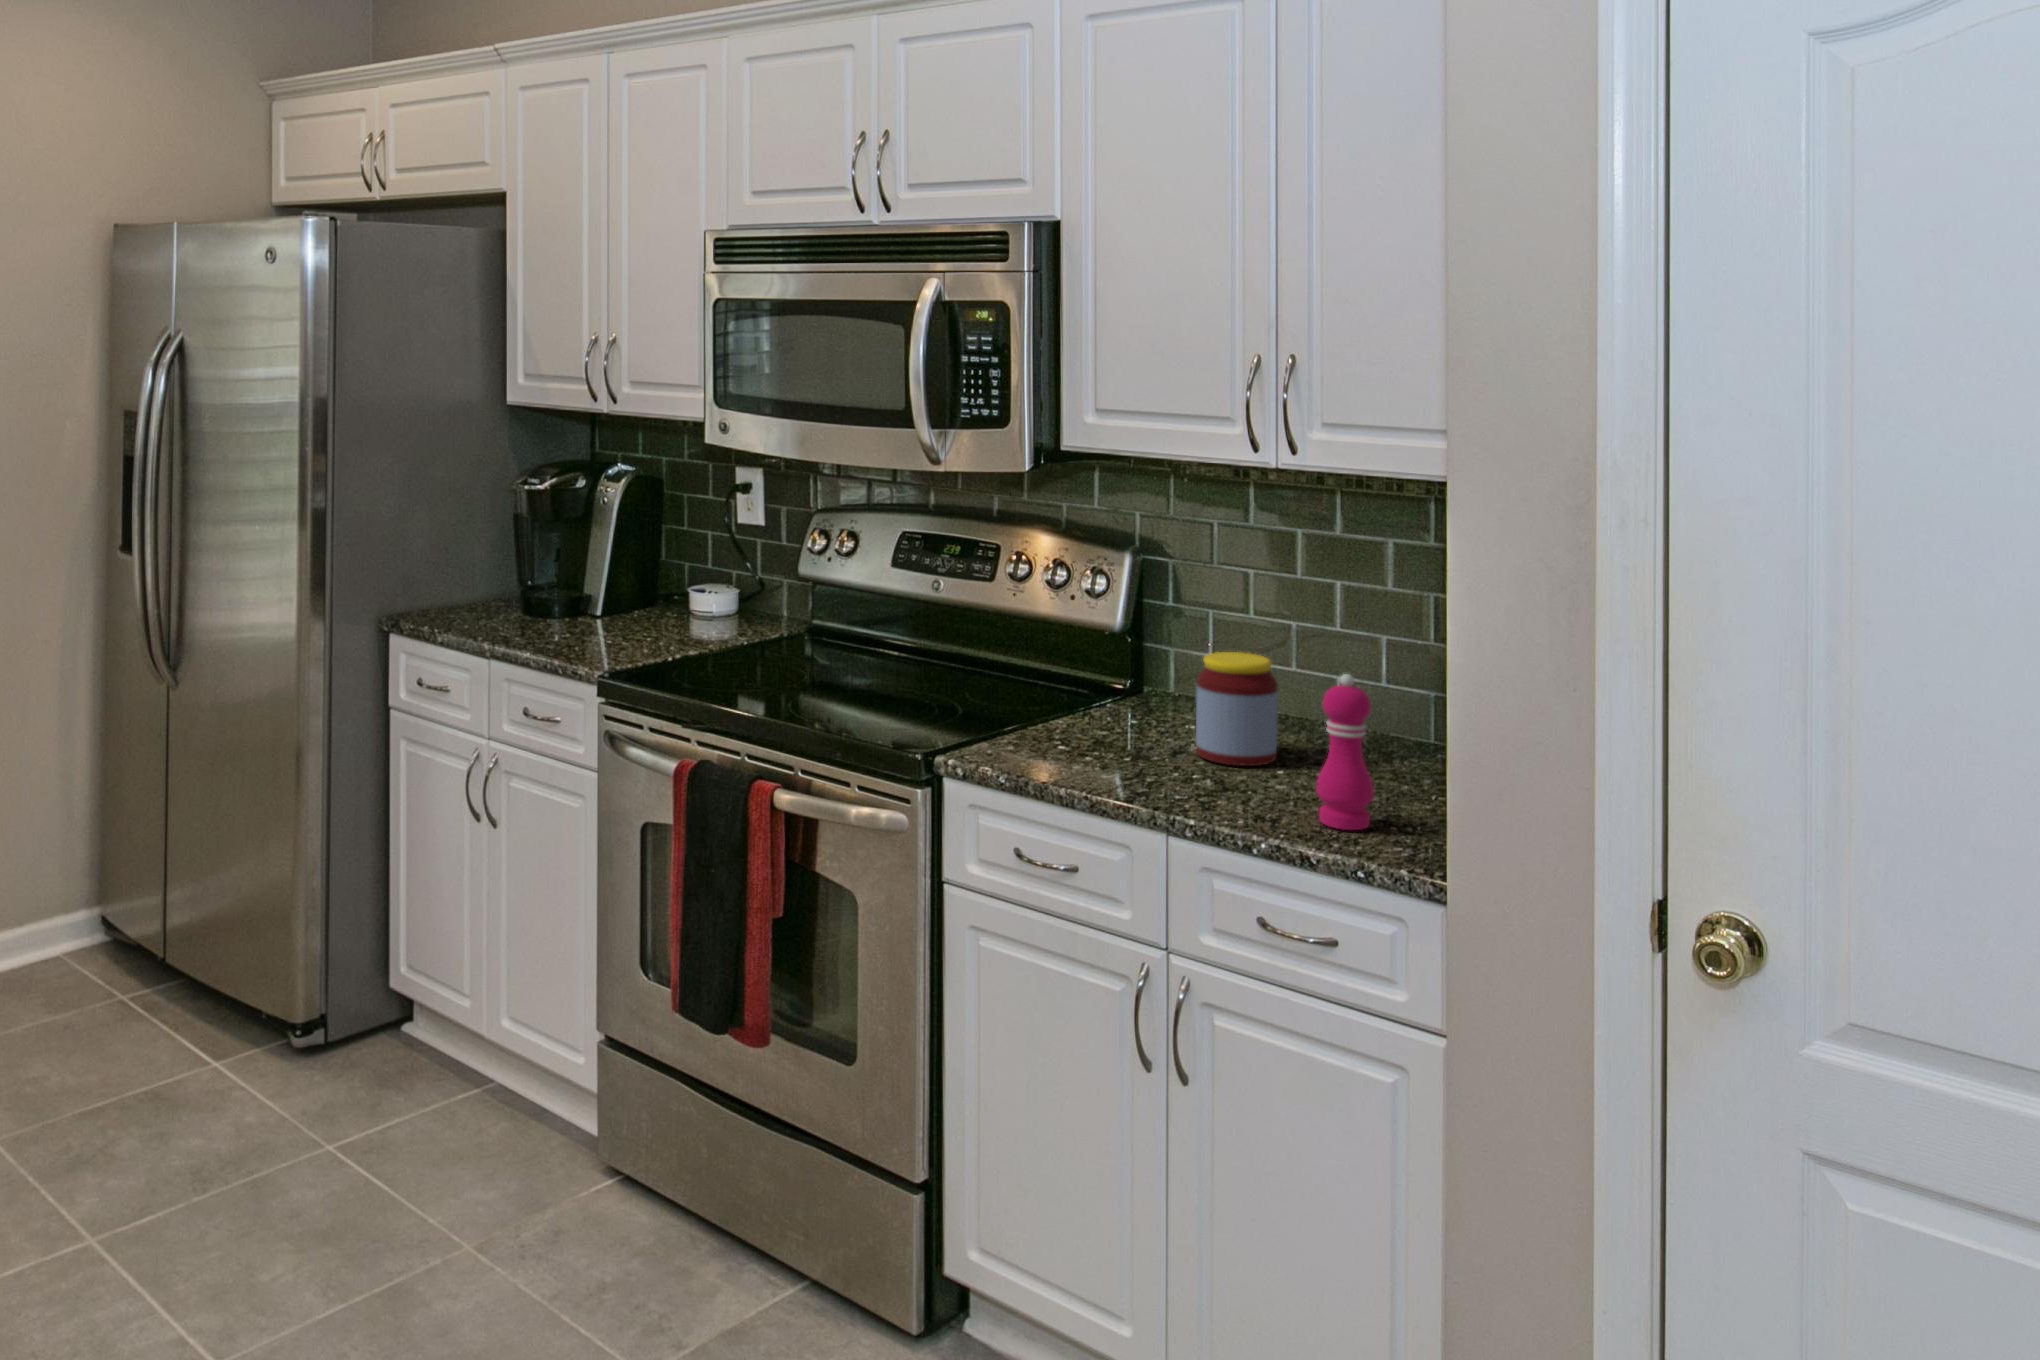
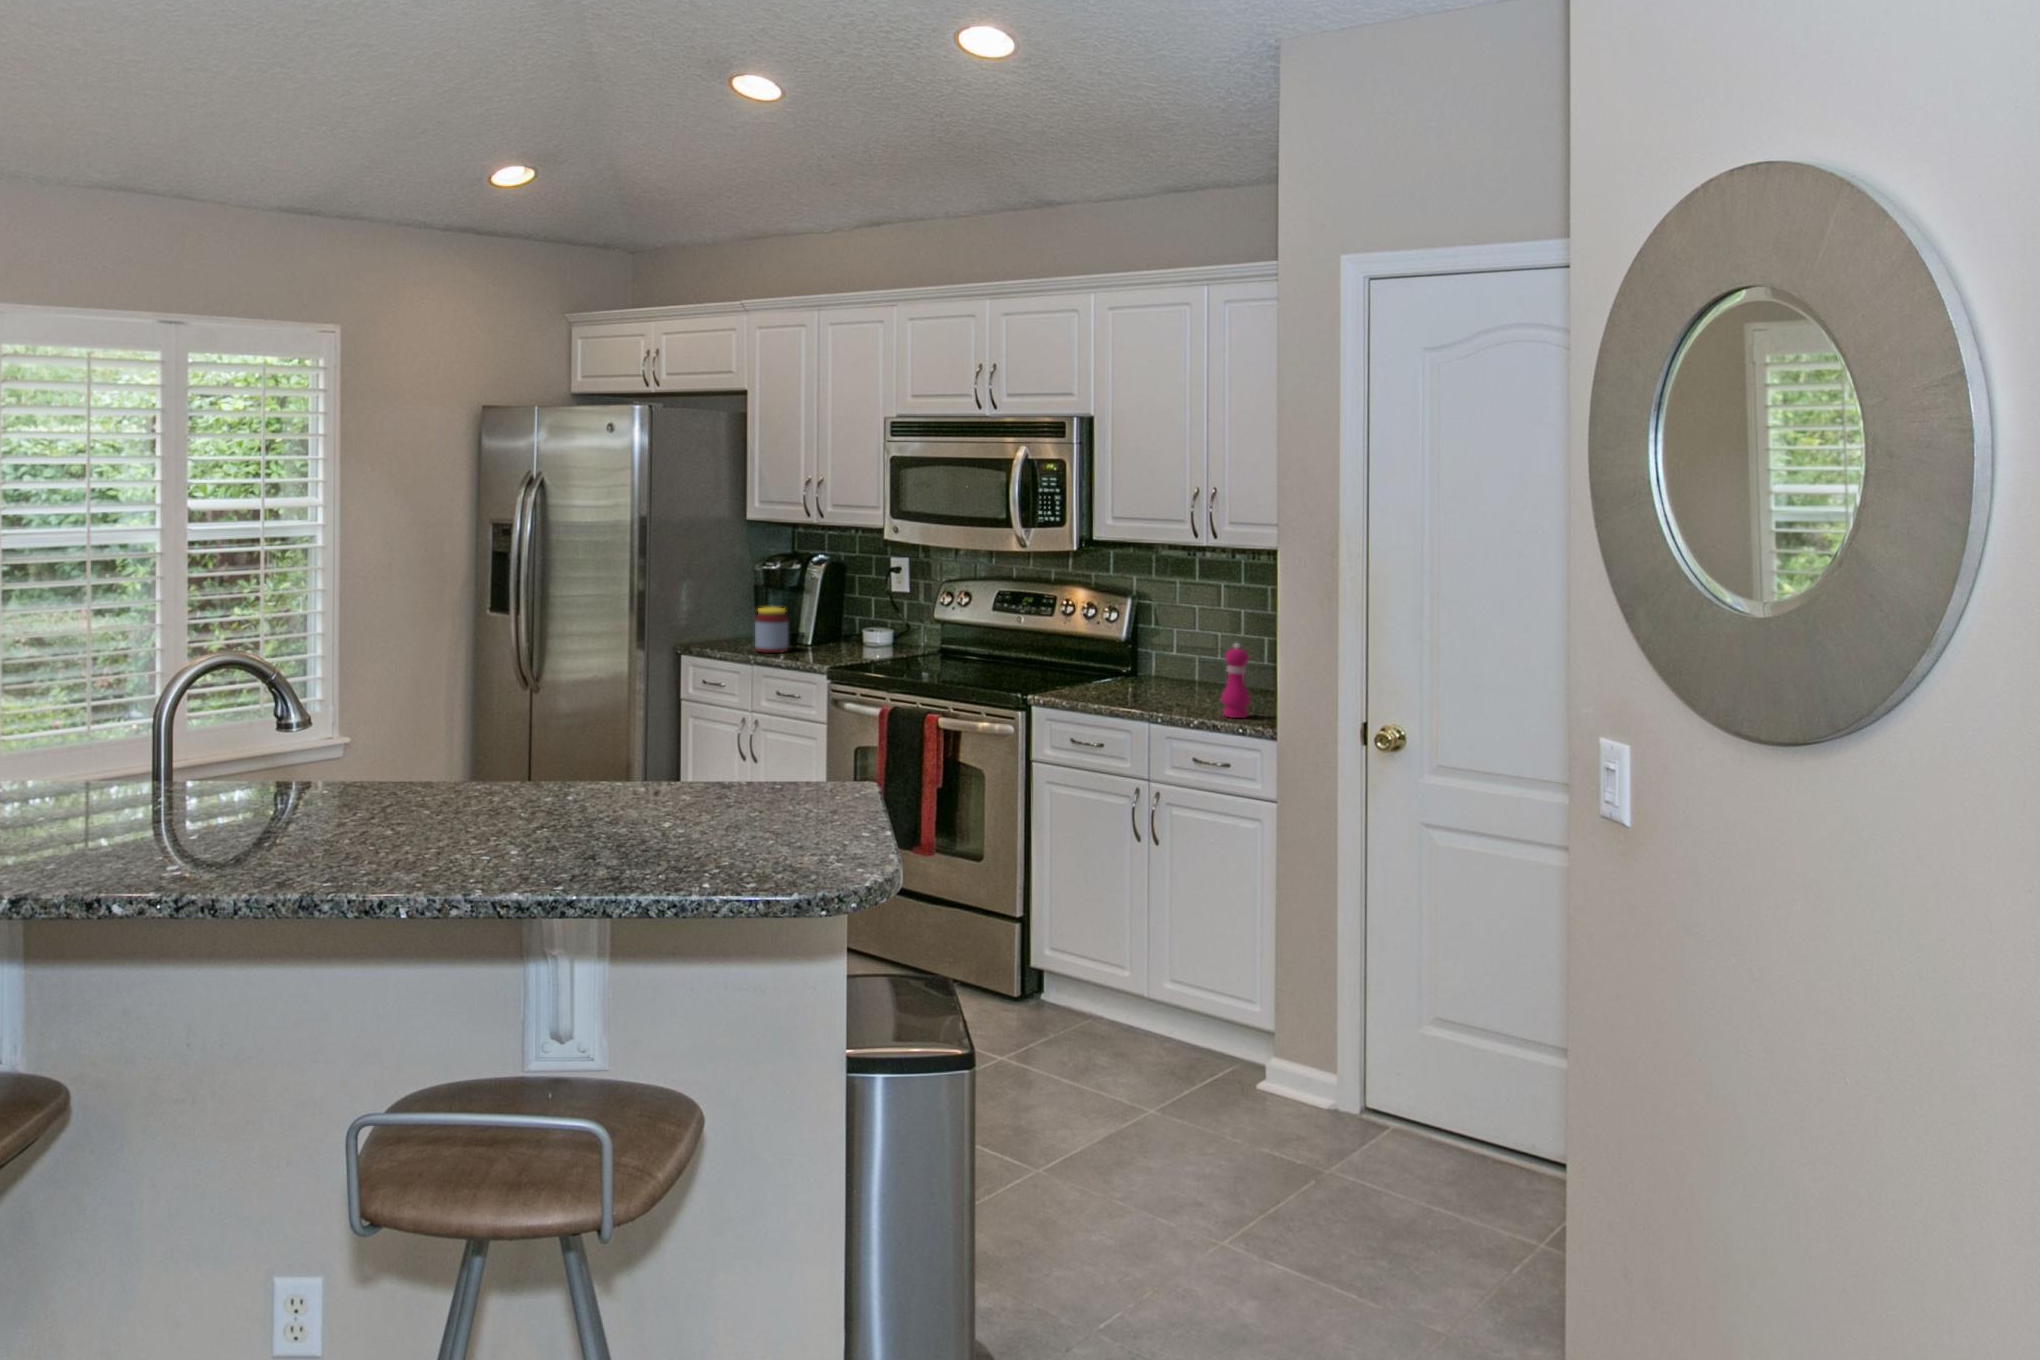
jar: present [1196,652,1278,766] -> present [755,607,788,653]

